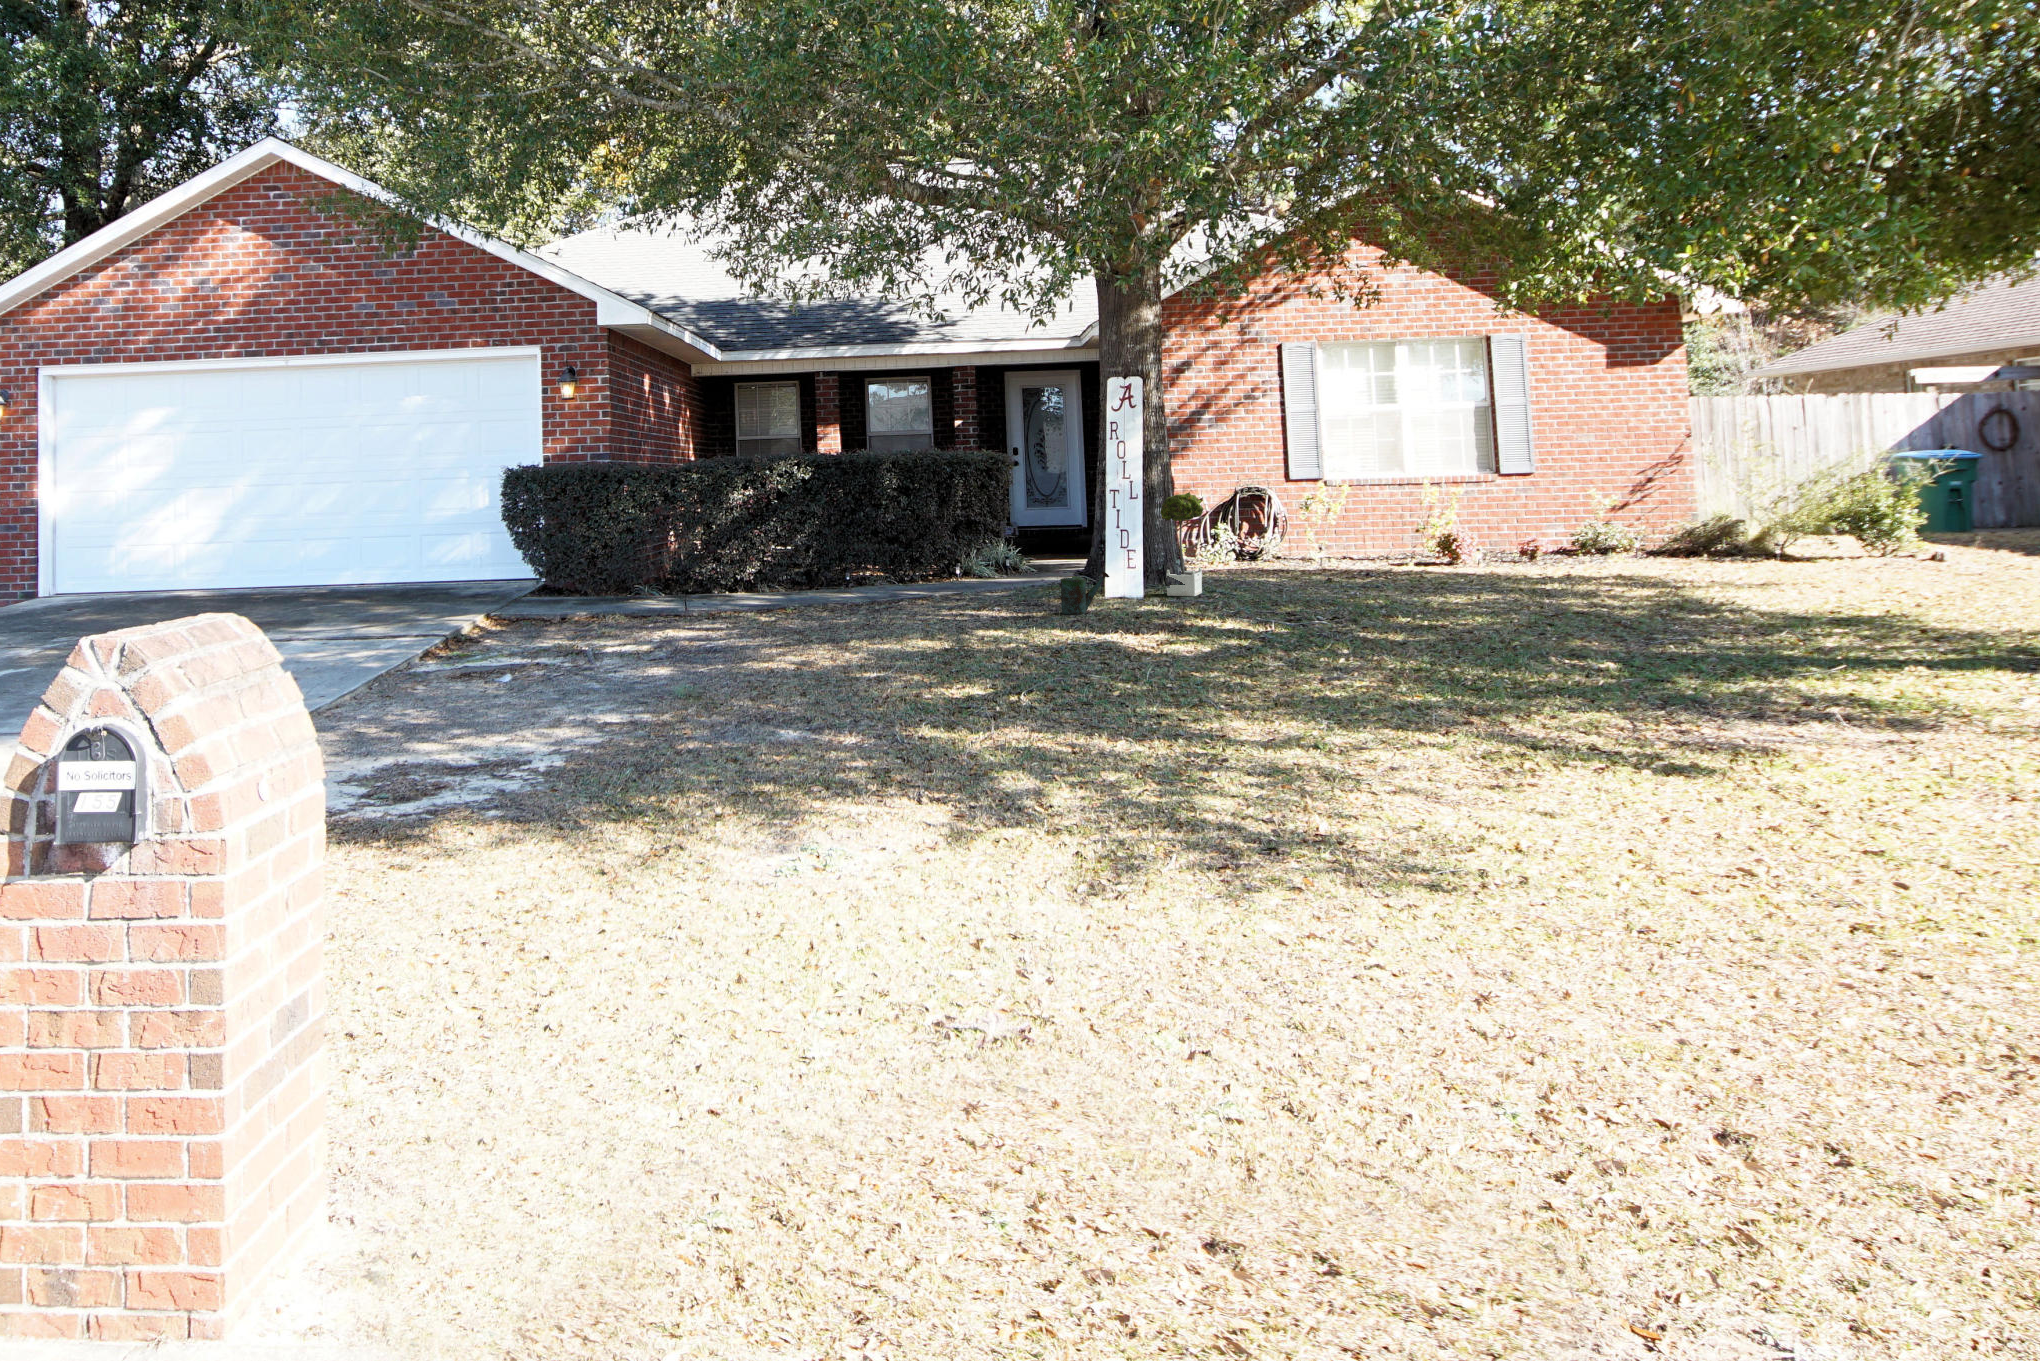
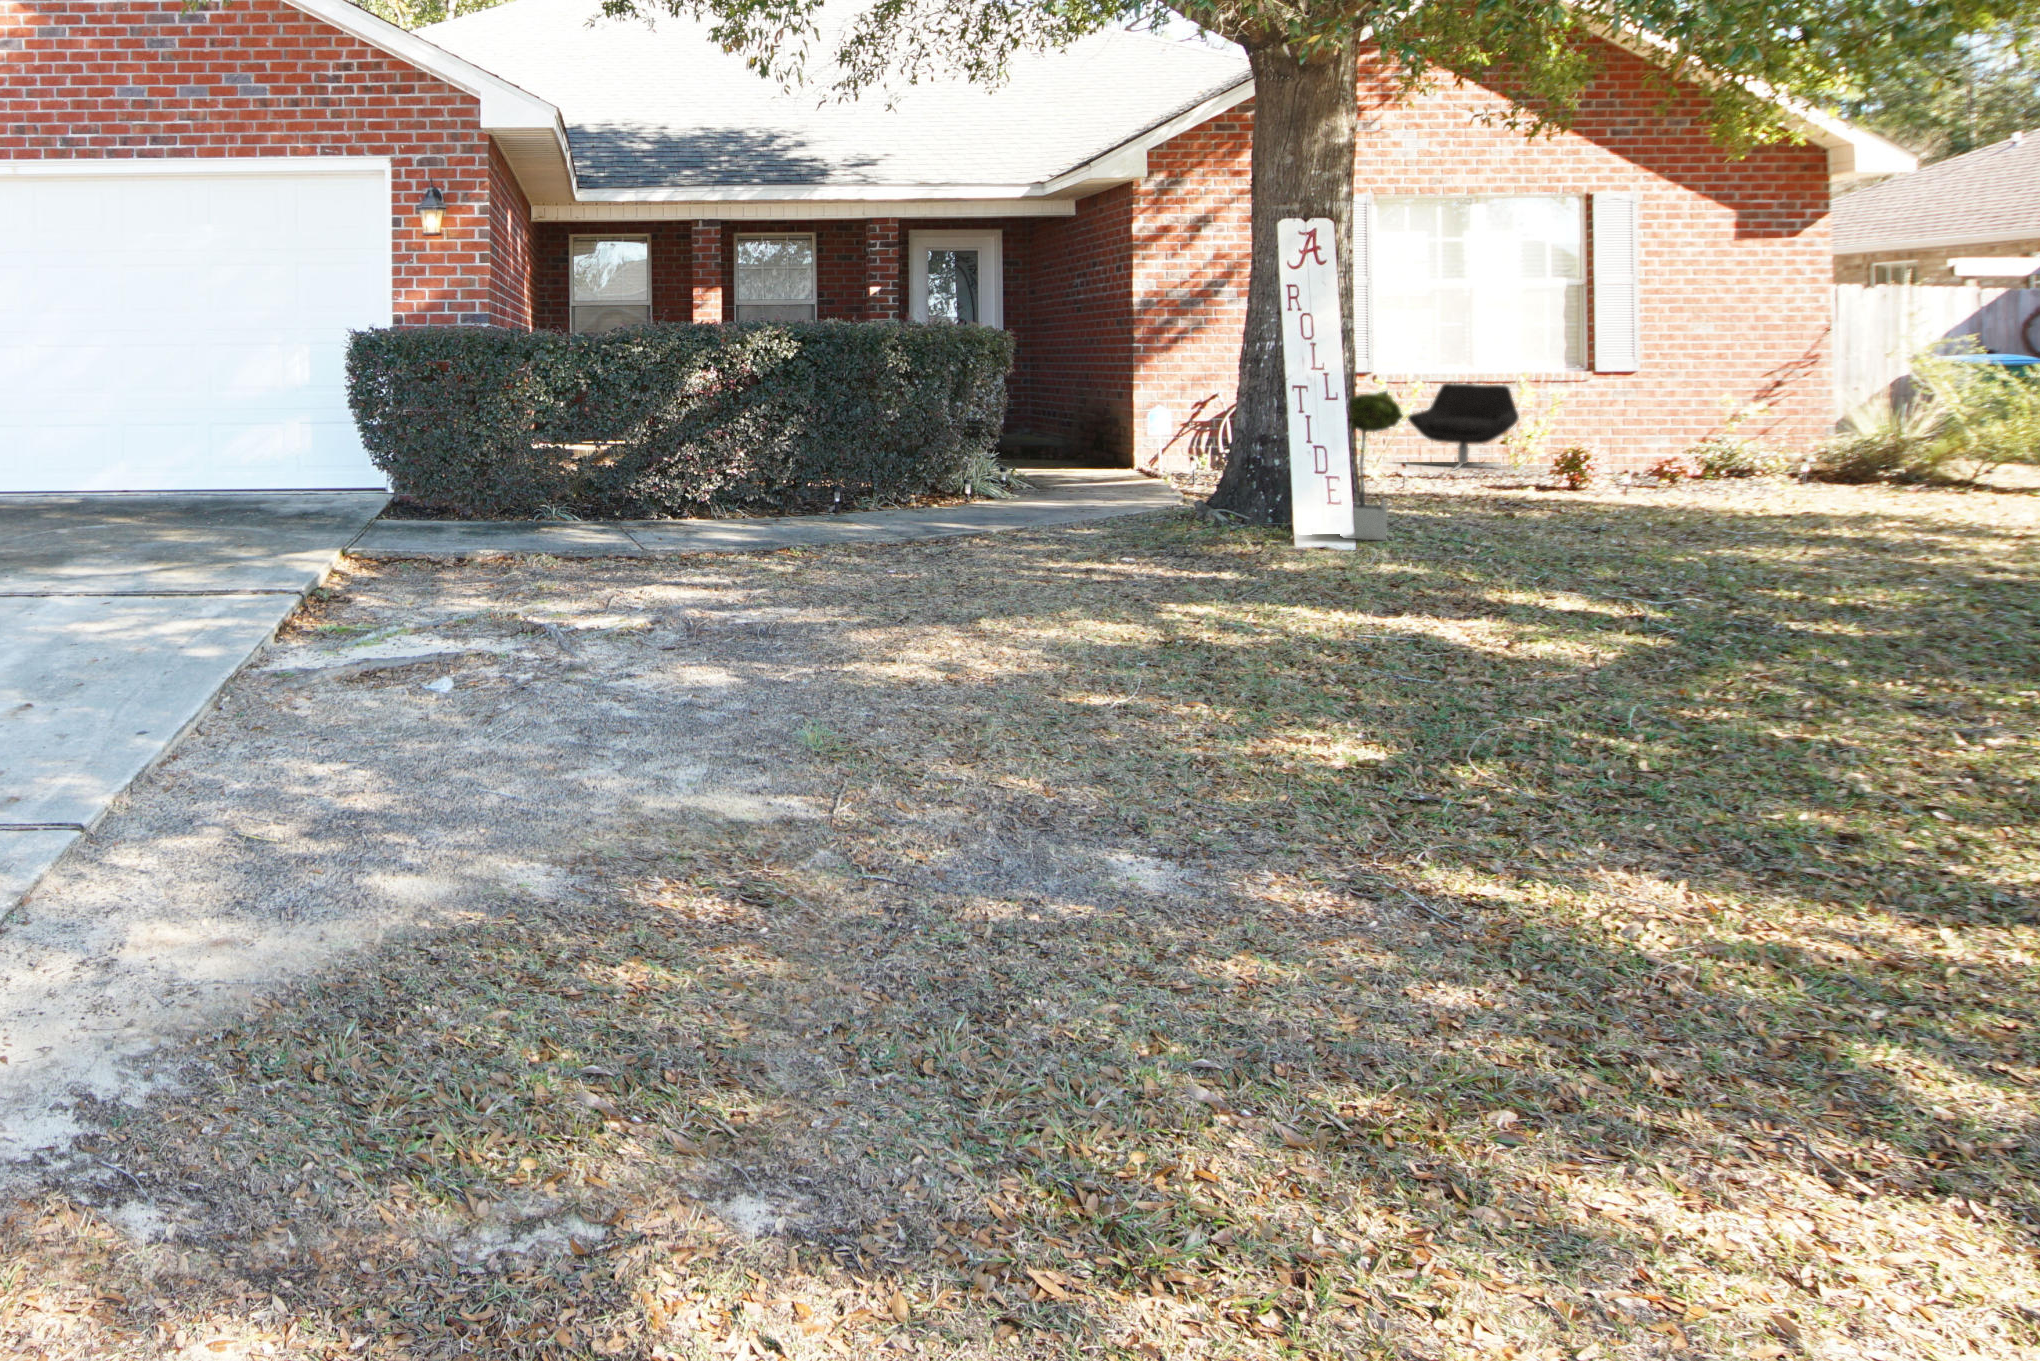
lounge chair: none [1335,486,1422,554] -> present [1408,383,1519,470]
watering can: present [1051,571,1109,614] -> none [1235,508,1322,573]

